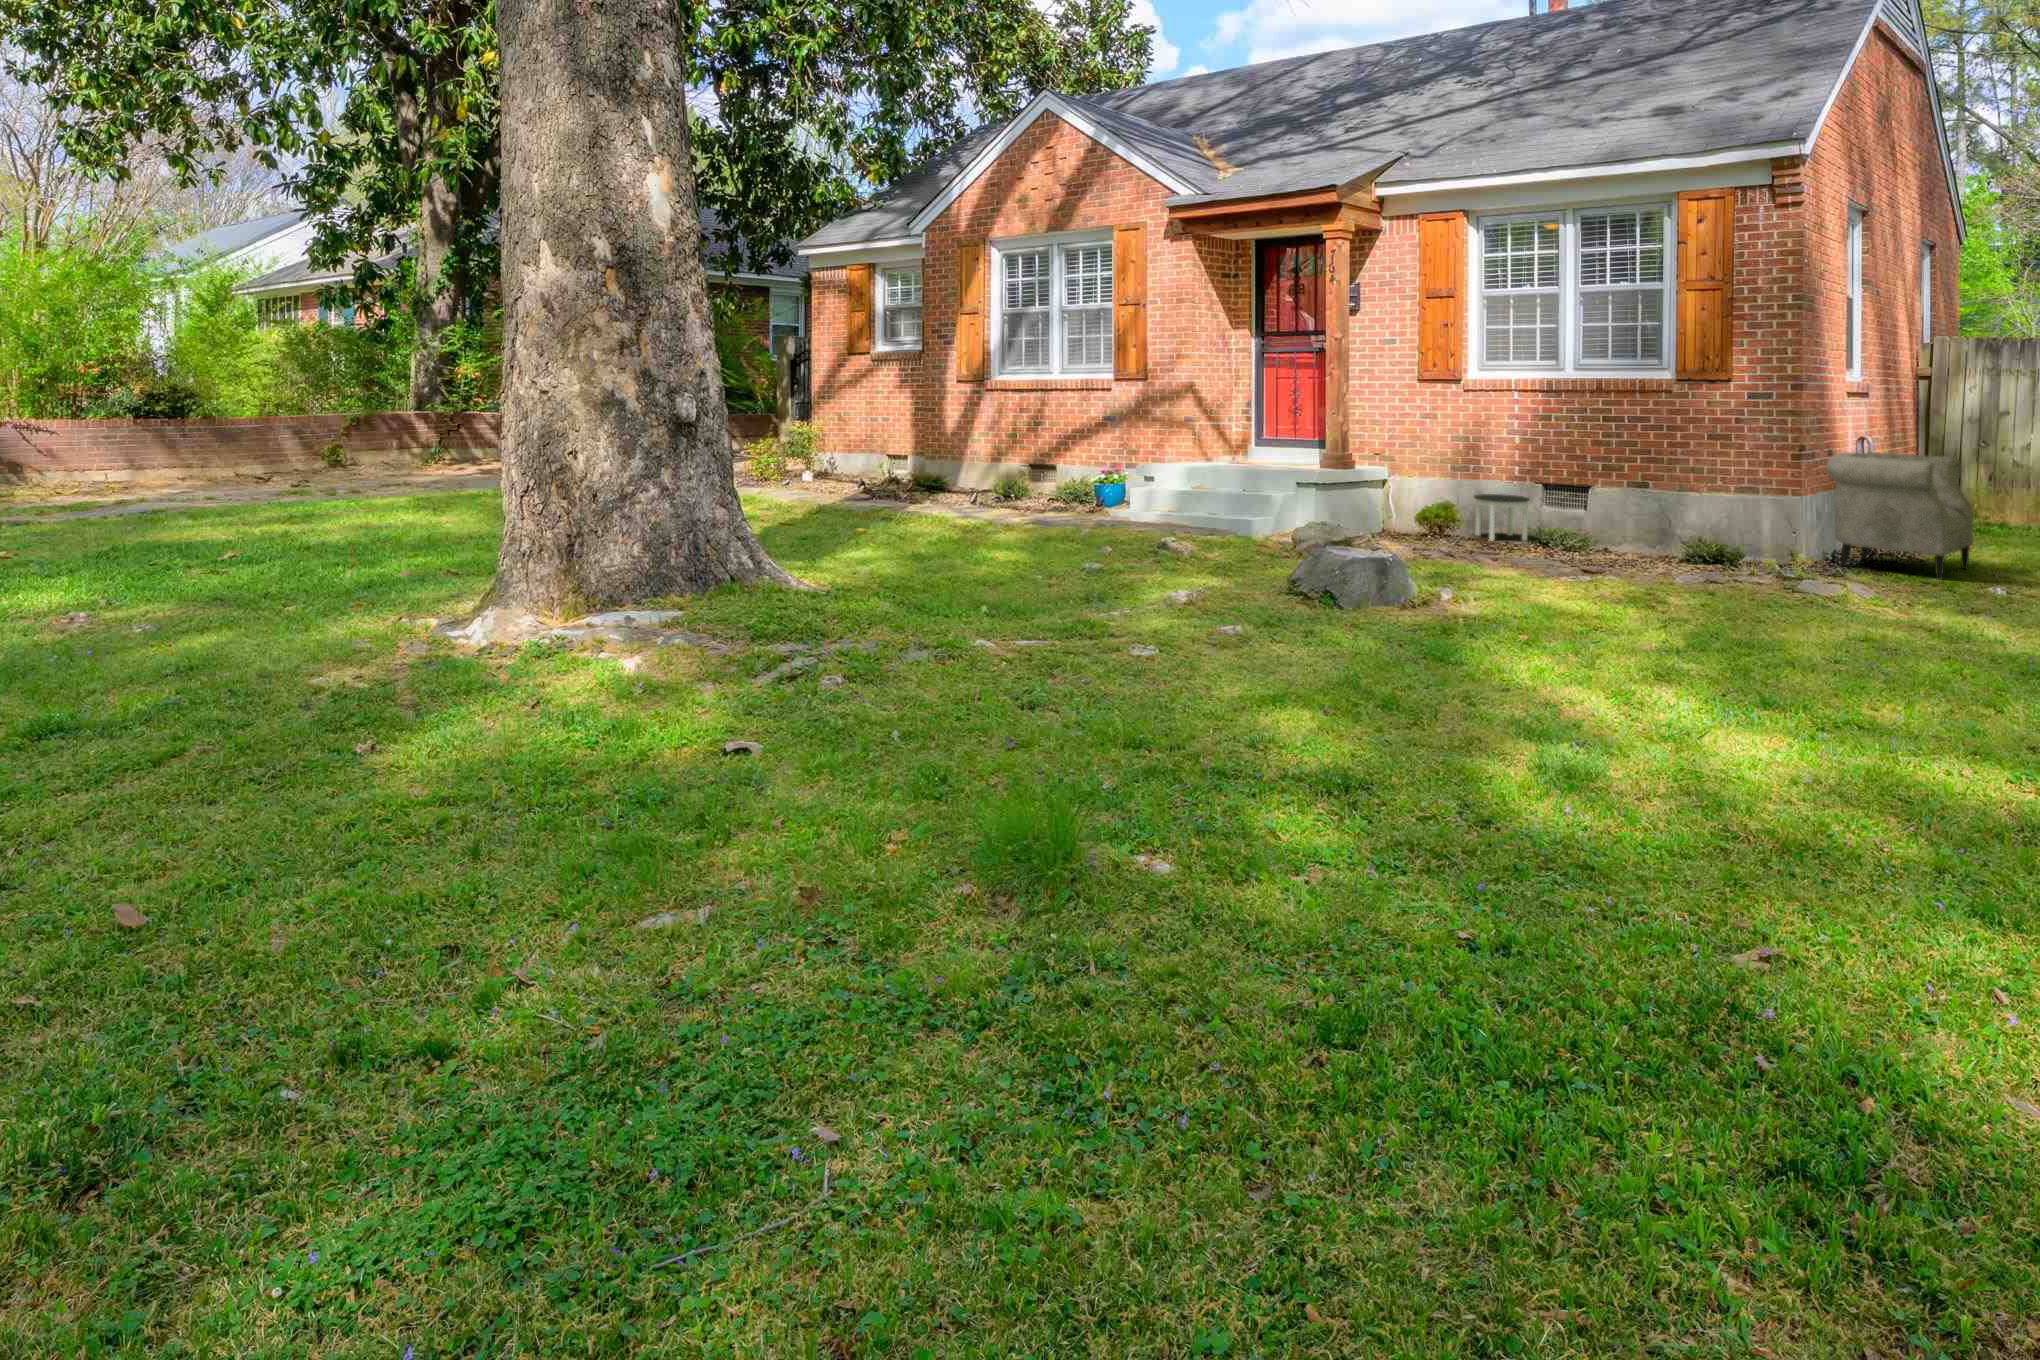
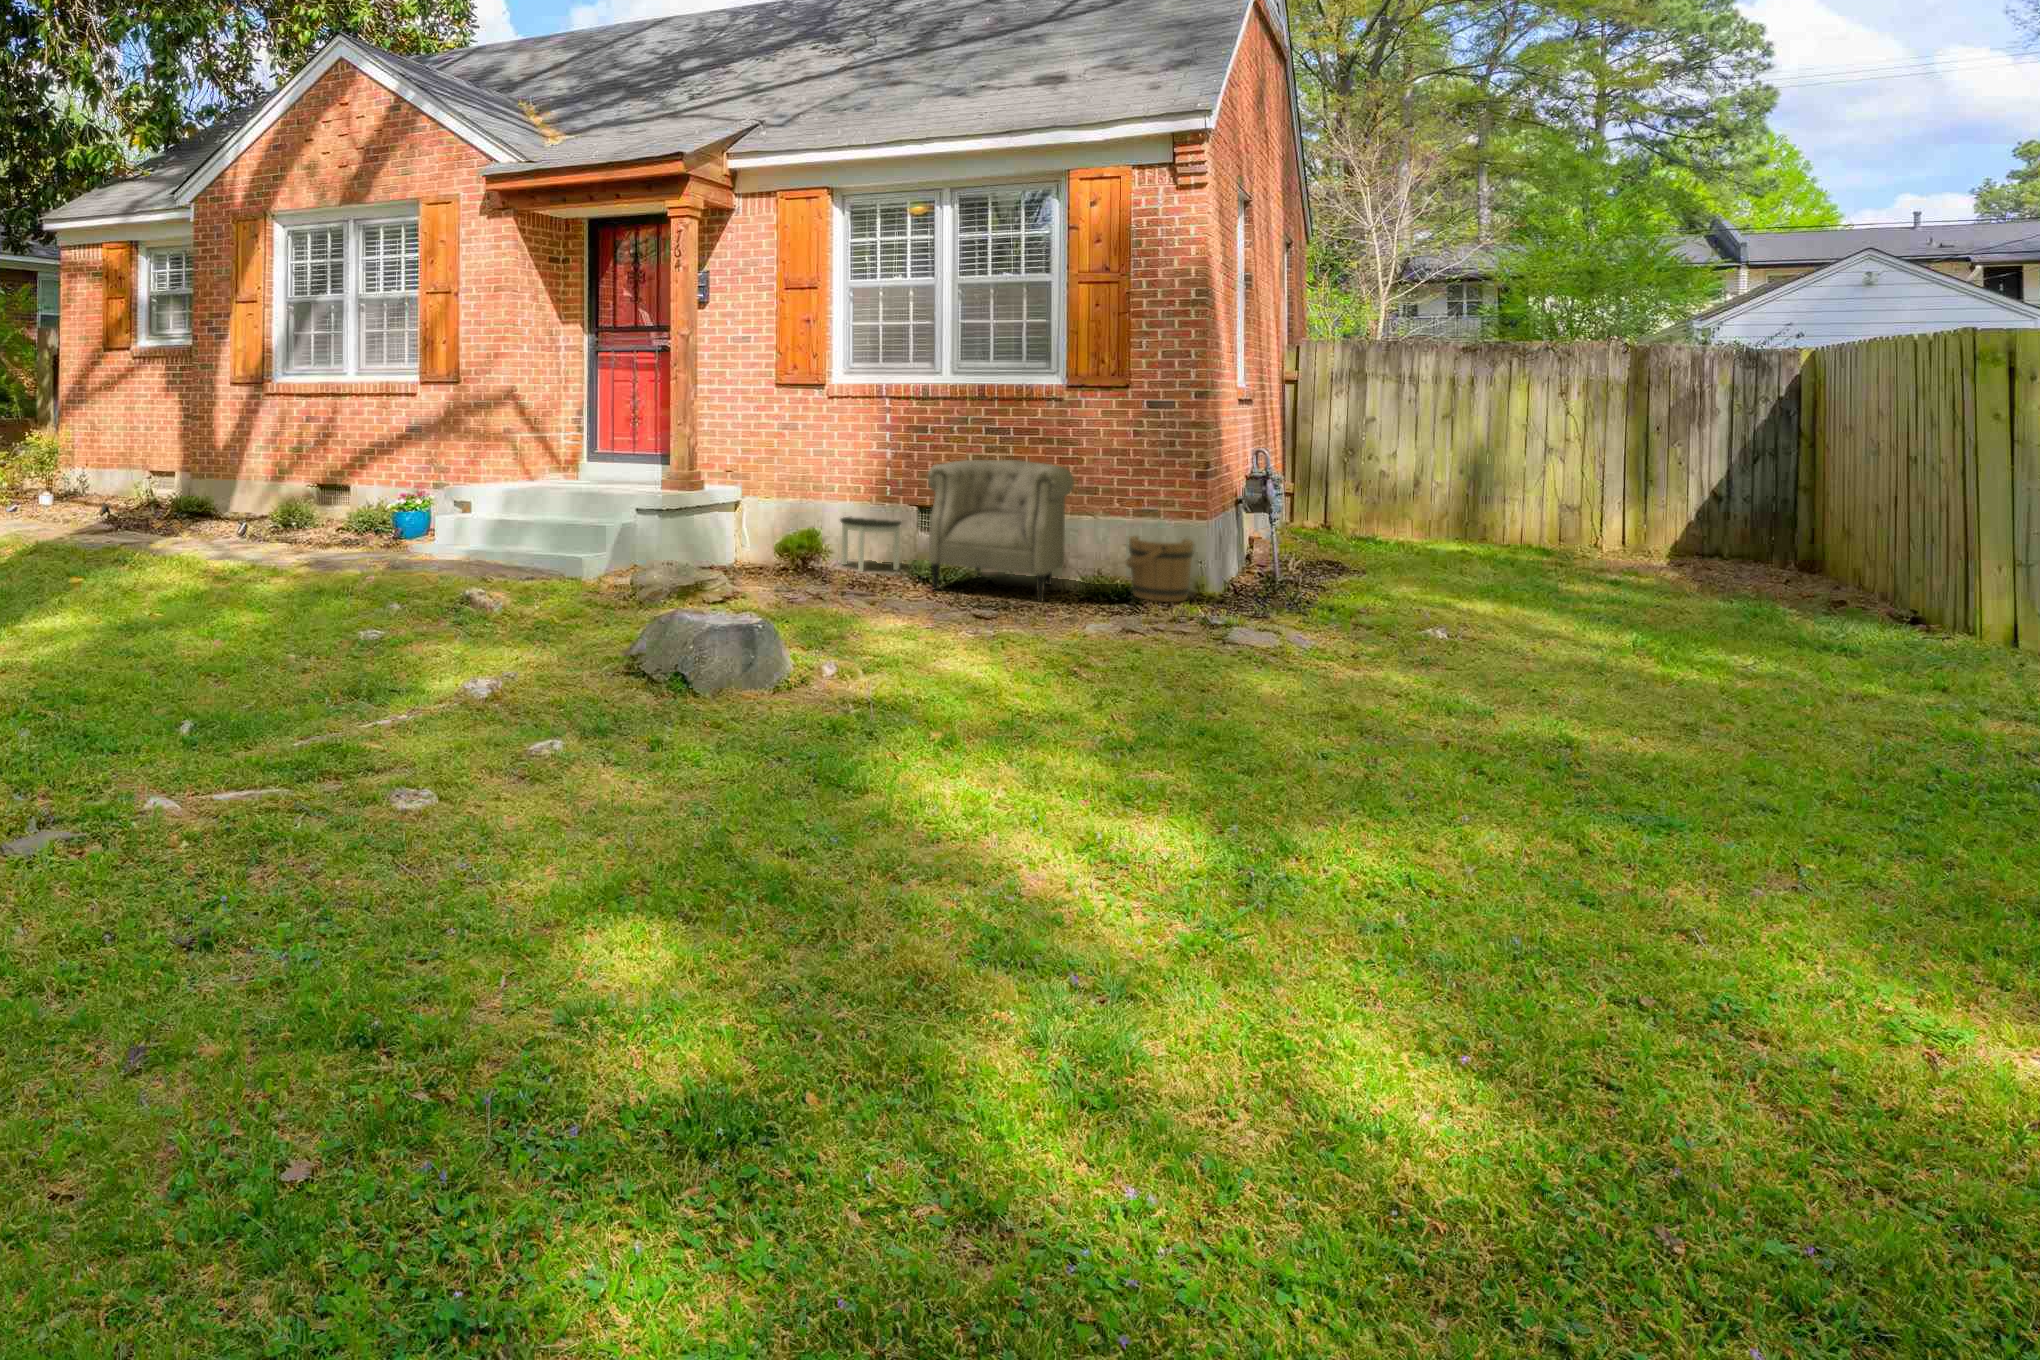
chair: present [1826,453,1973,580] -> present [928,460,1074,602]
bucket: none [1731,513,1795,571] -> present [1125,536,1194,602]

